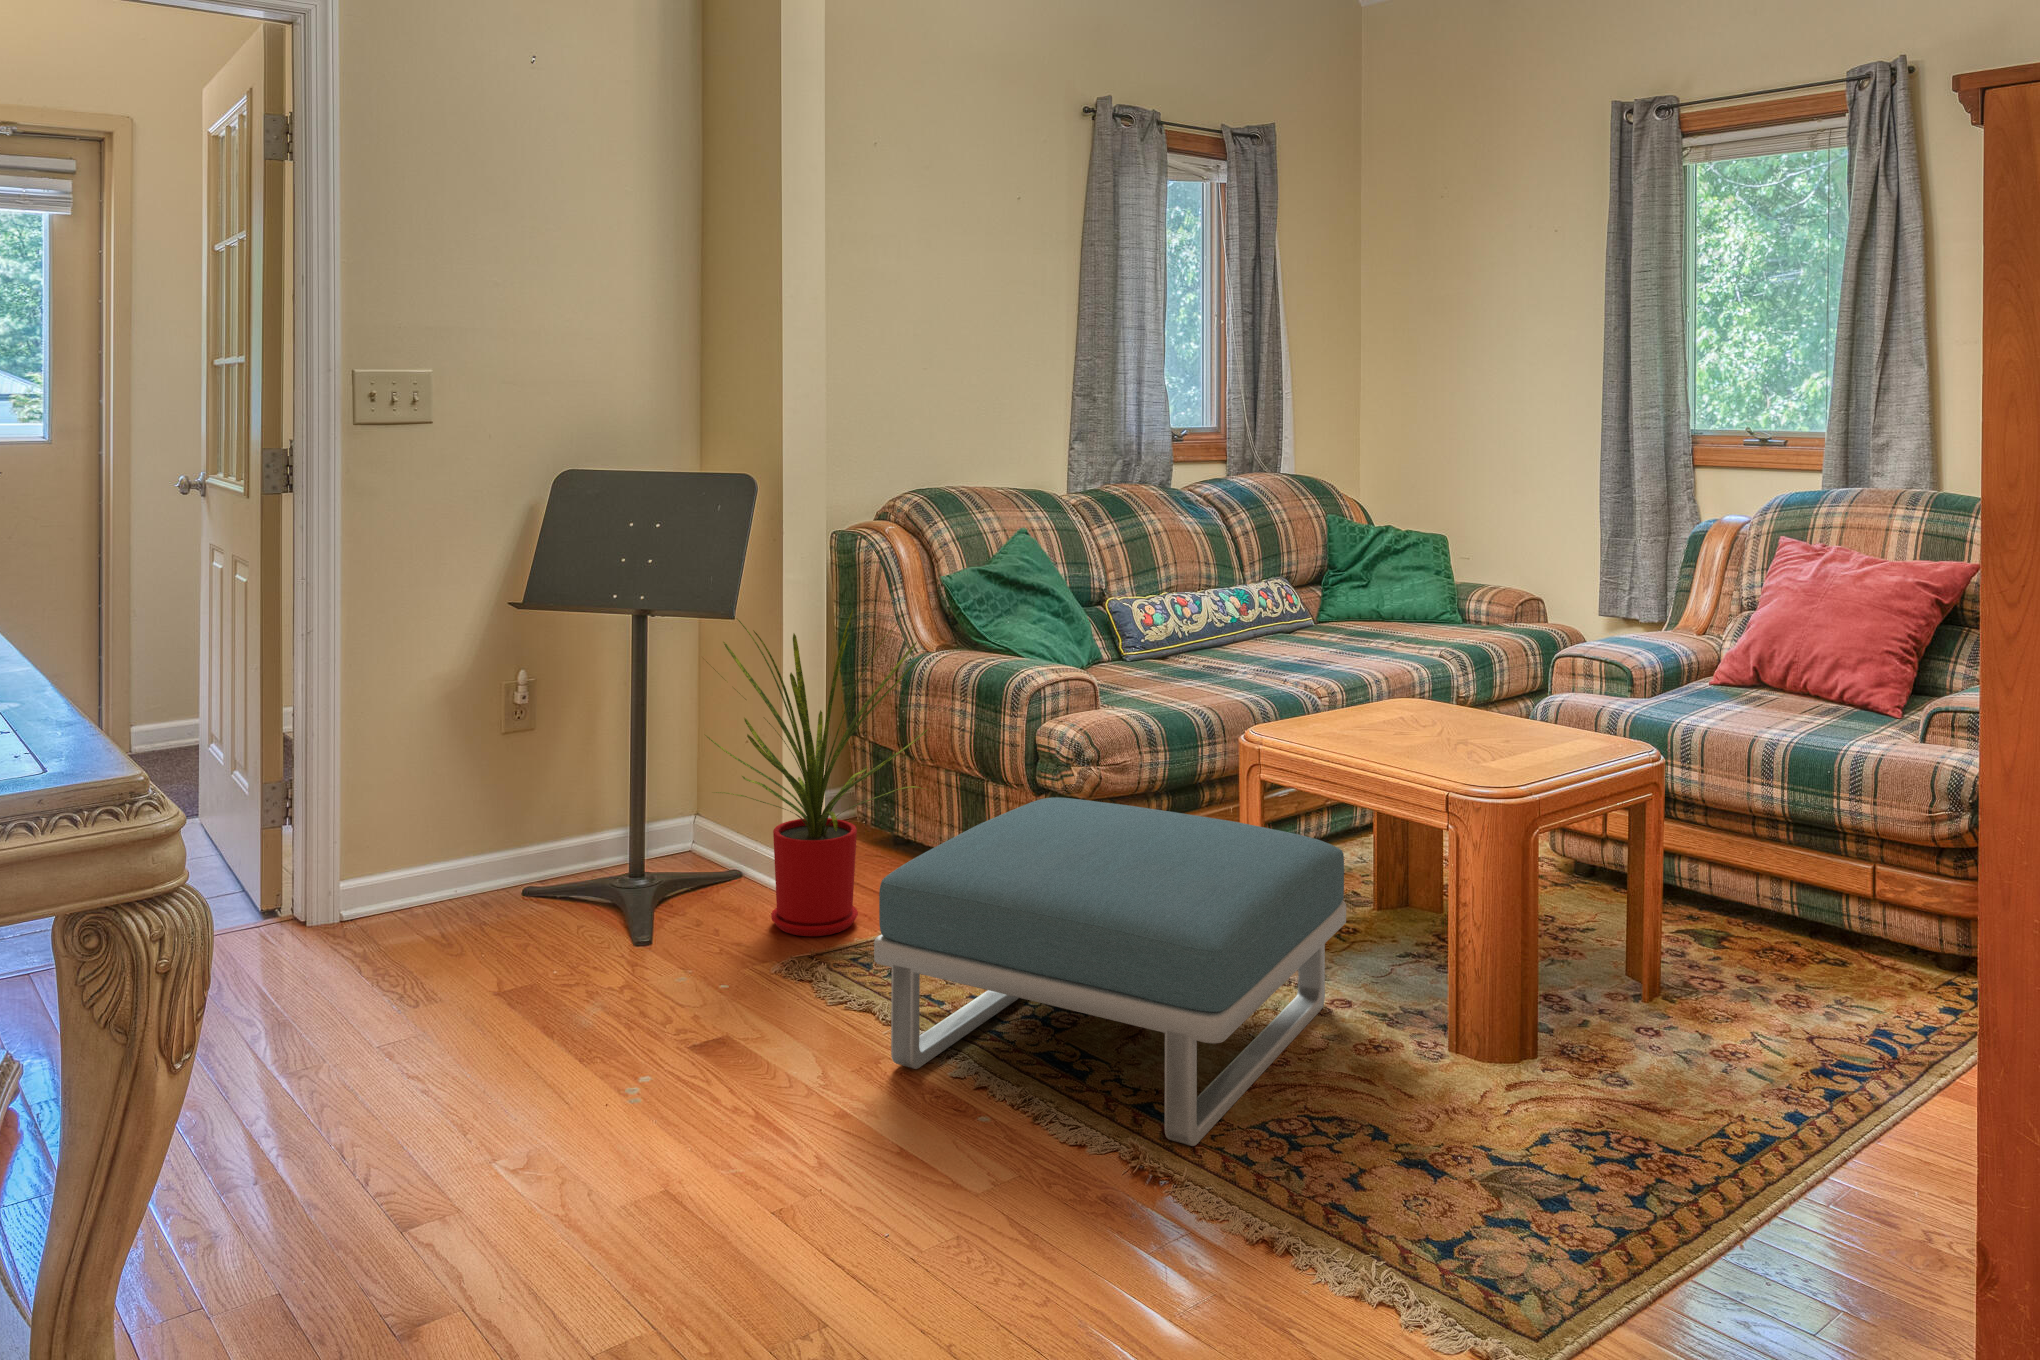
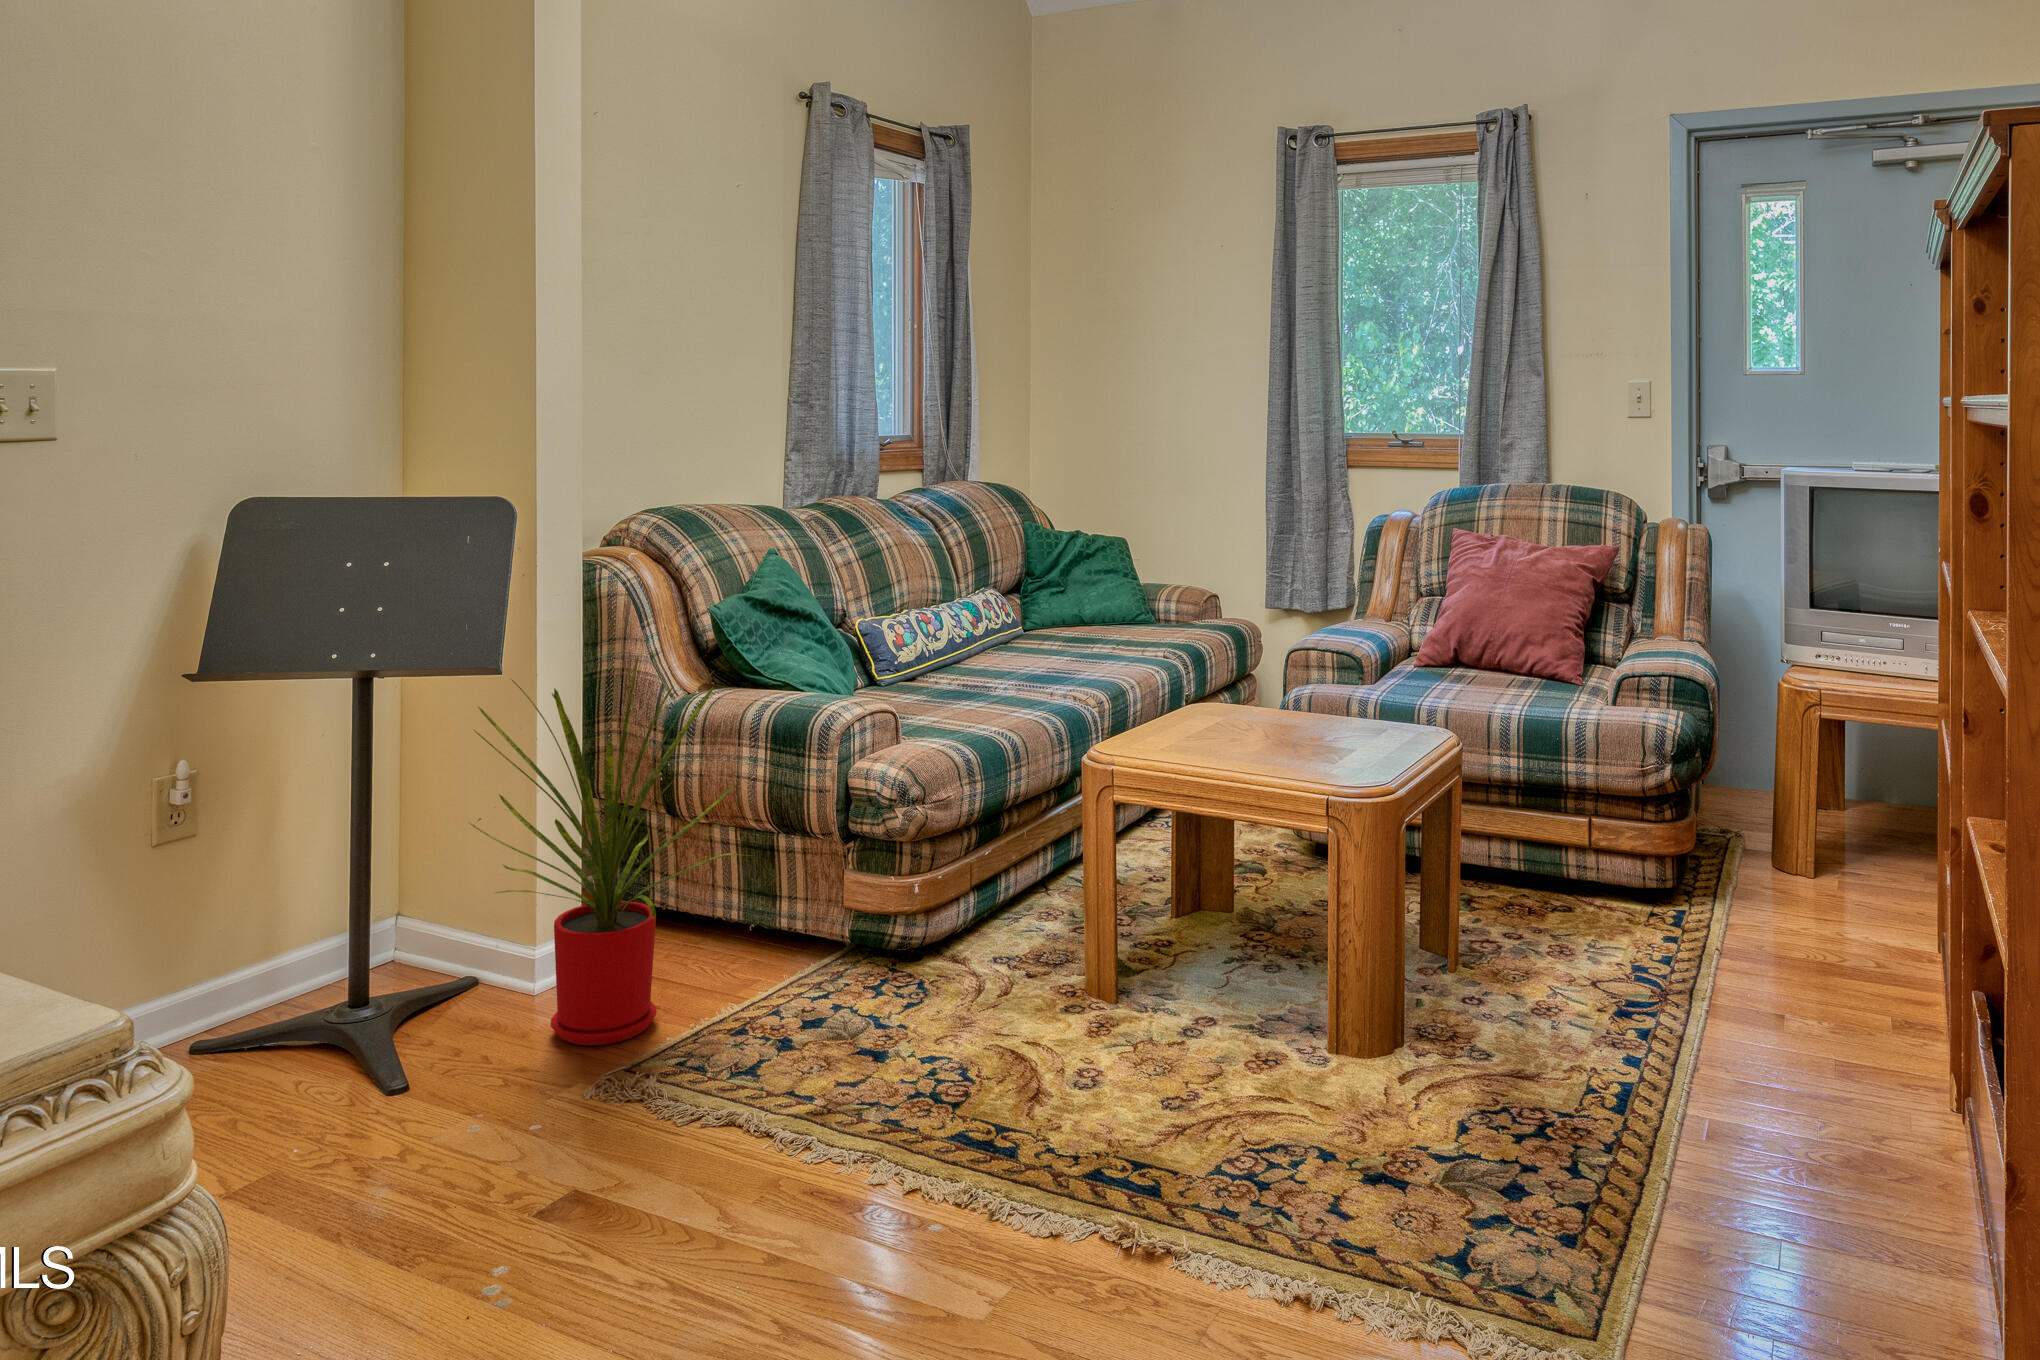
footstool: present [874,798,1346,1146] -> none [777,848,1220,1209]

